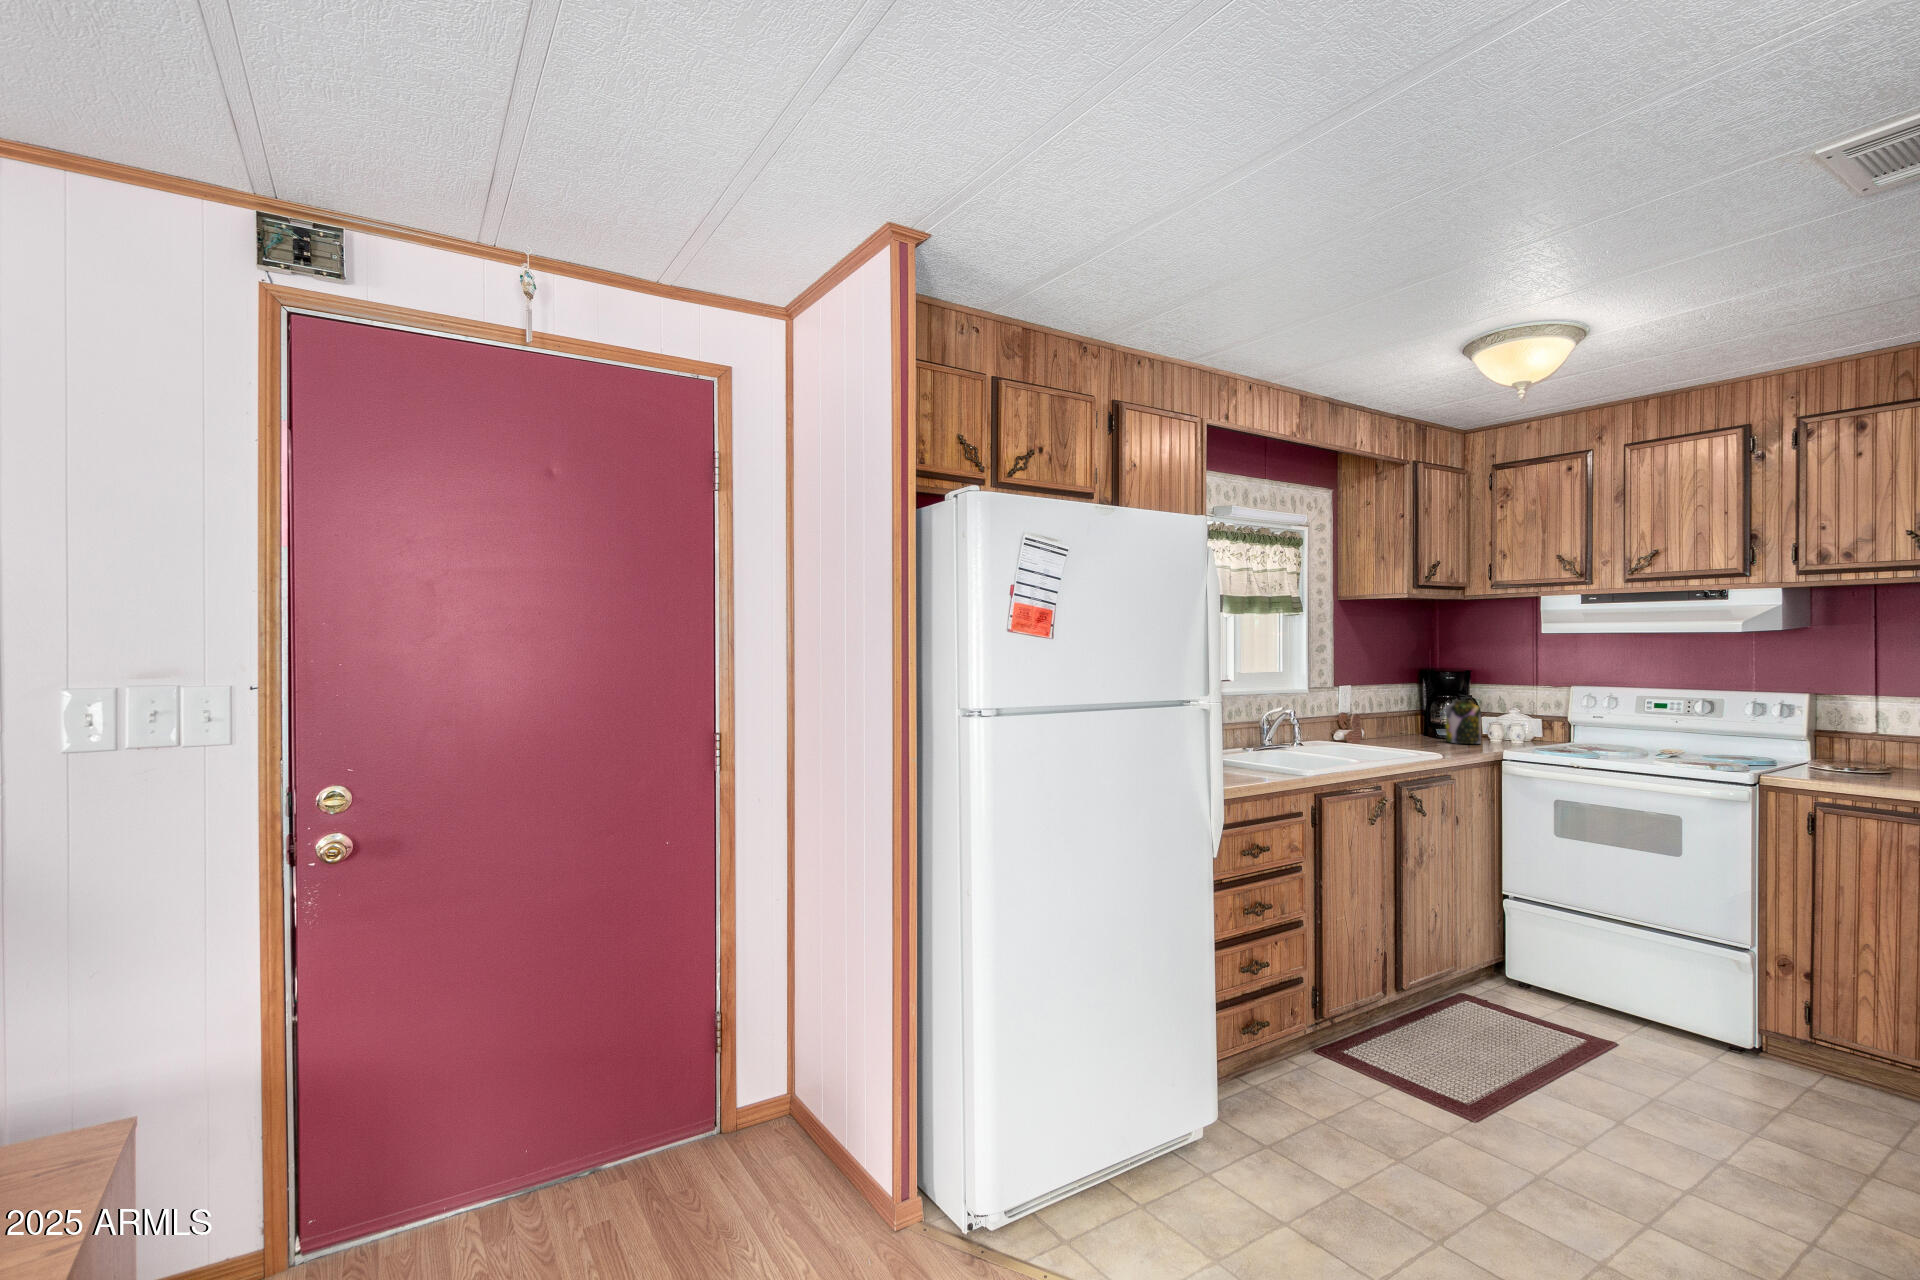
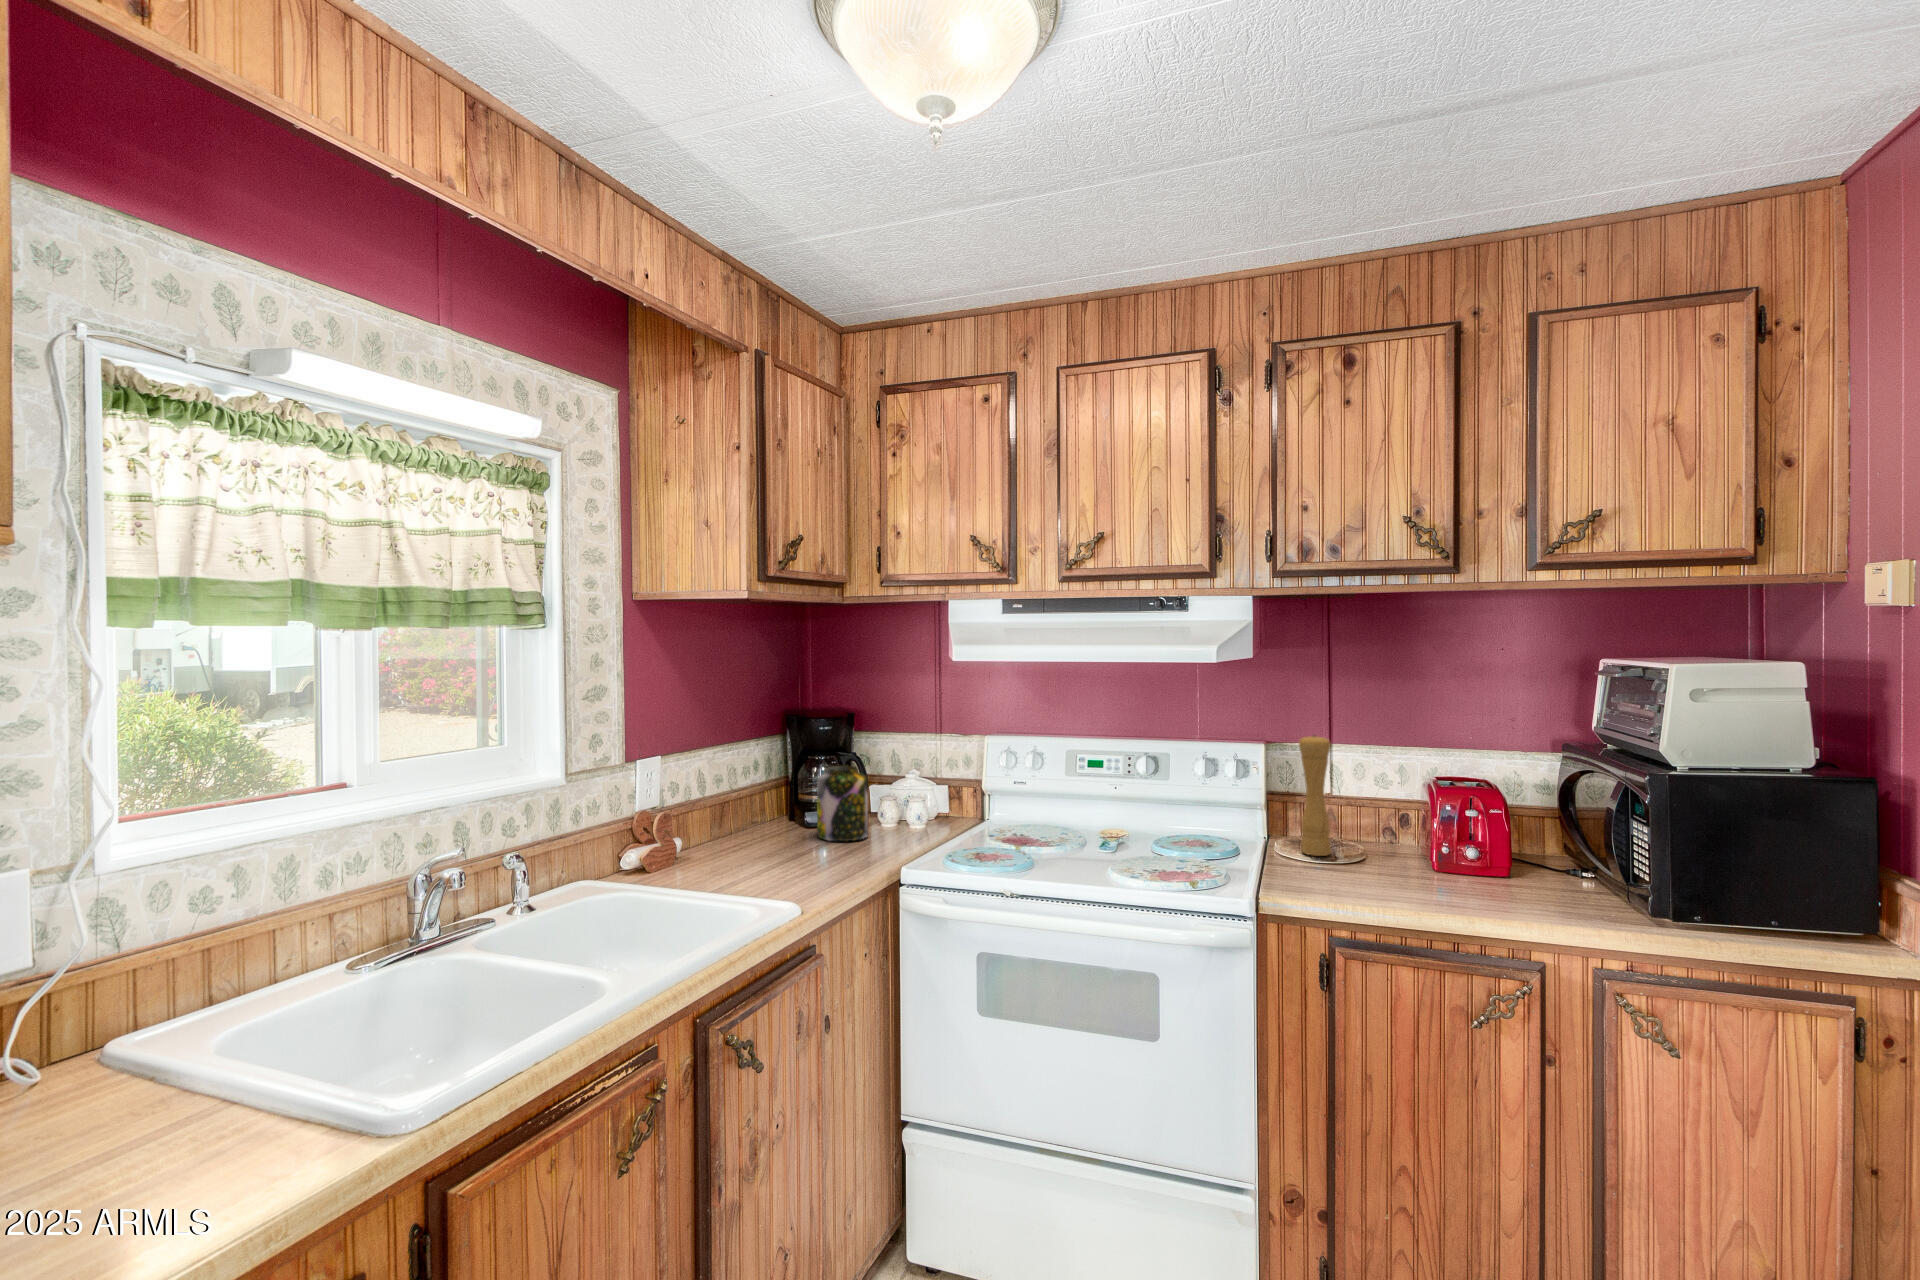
pepper mill: none [1831,685,1860,770] -> present [1299,735,1331,856]

